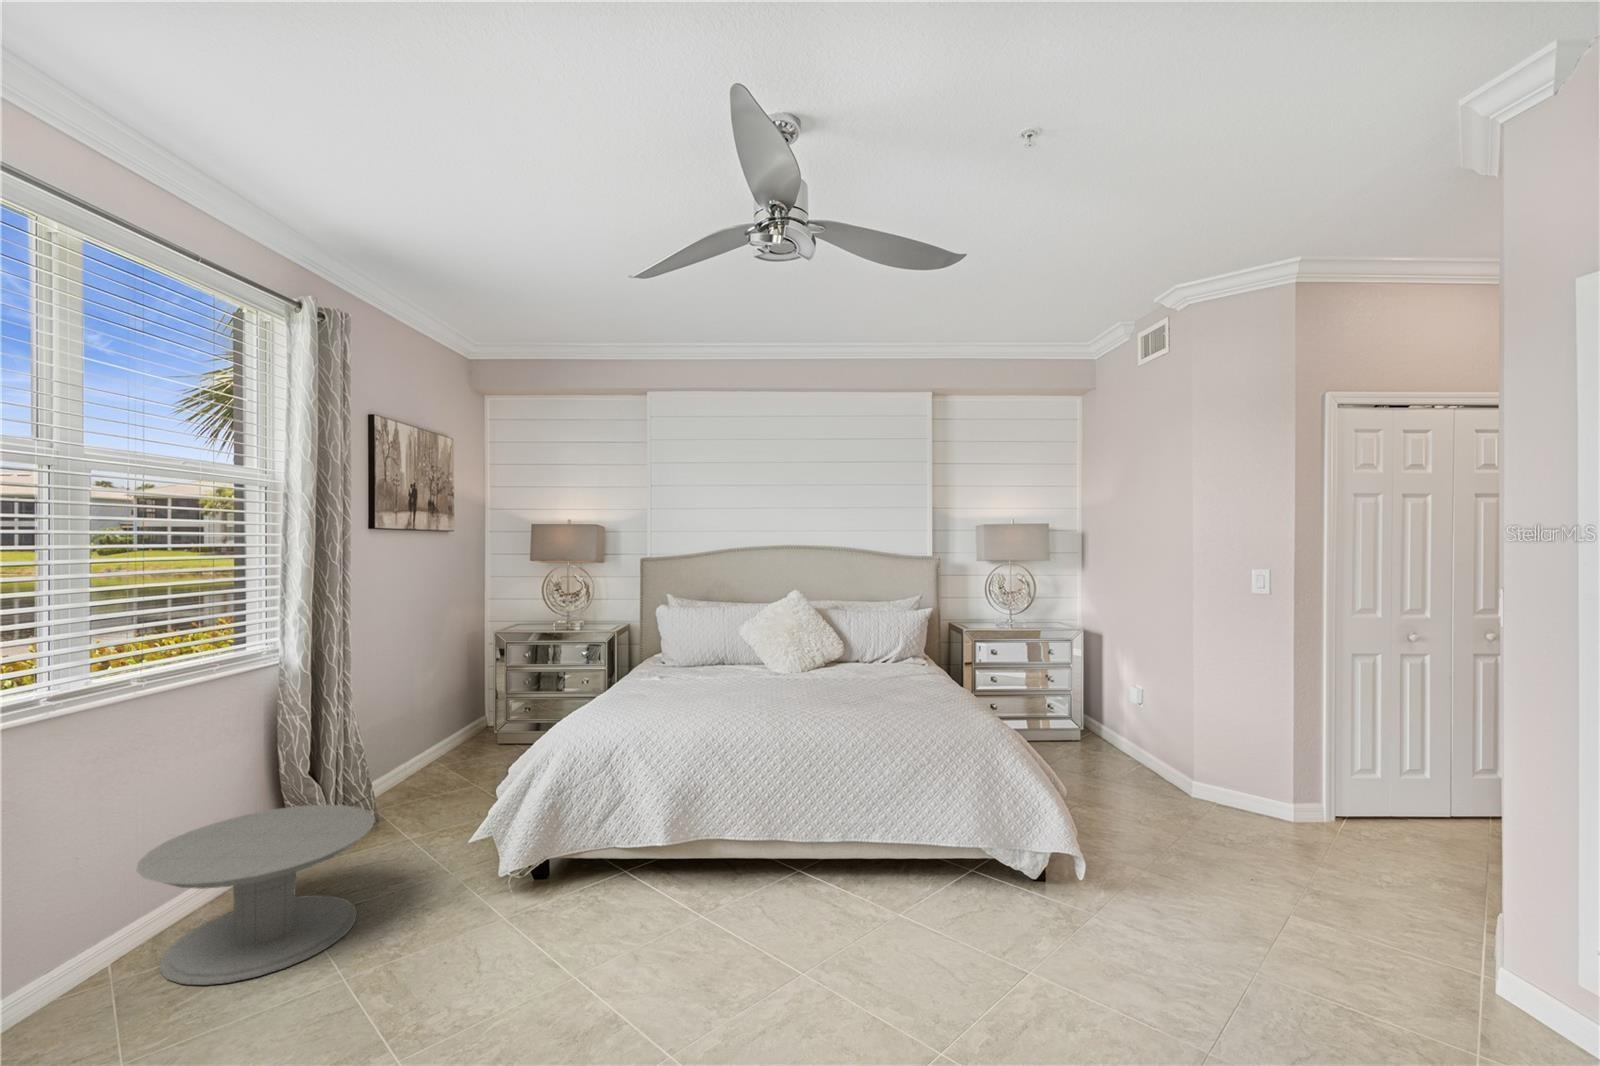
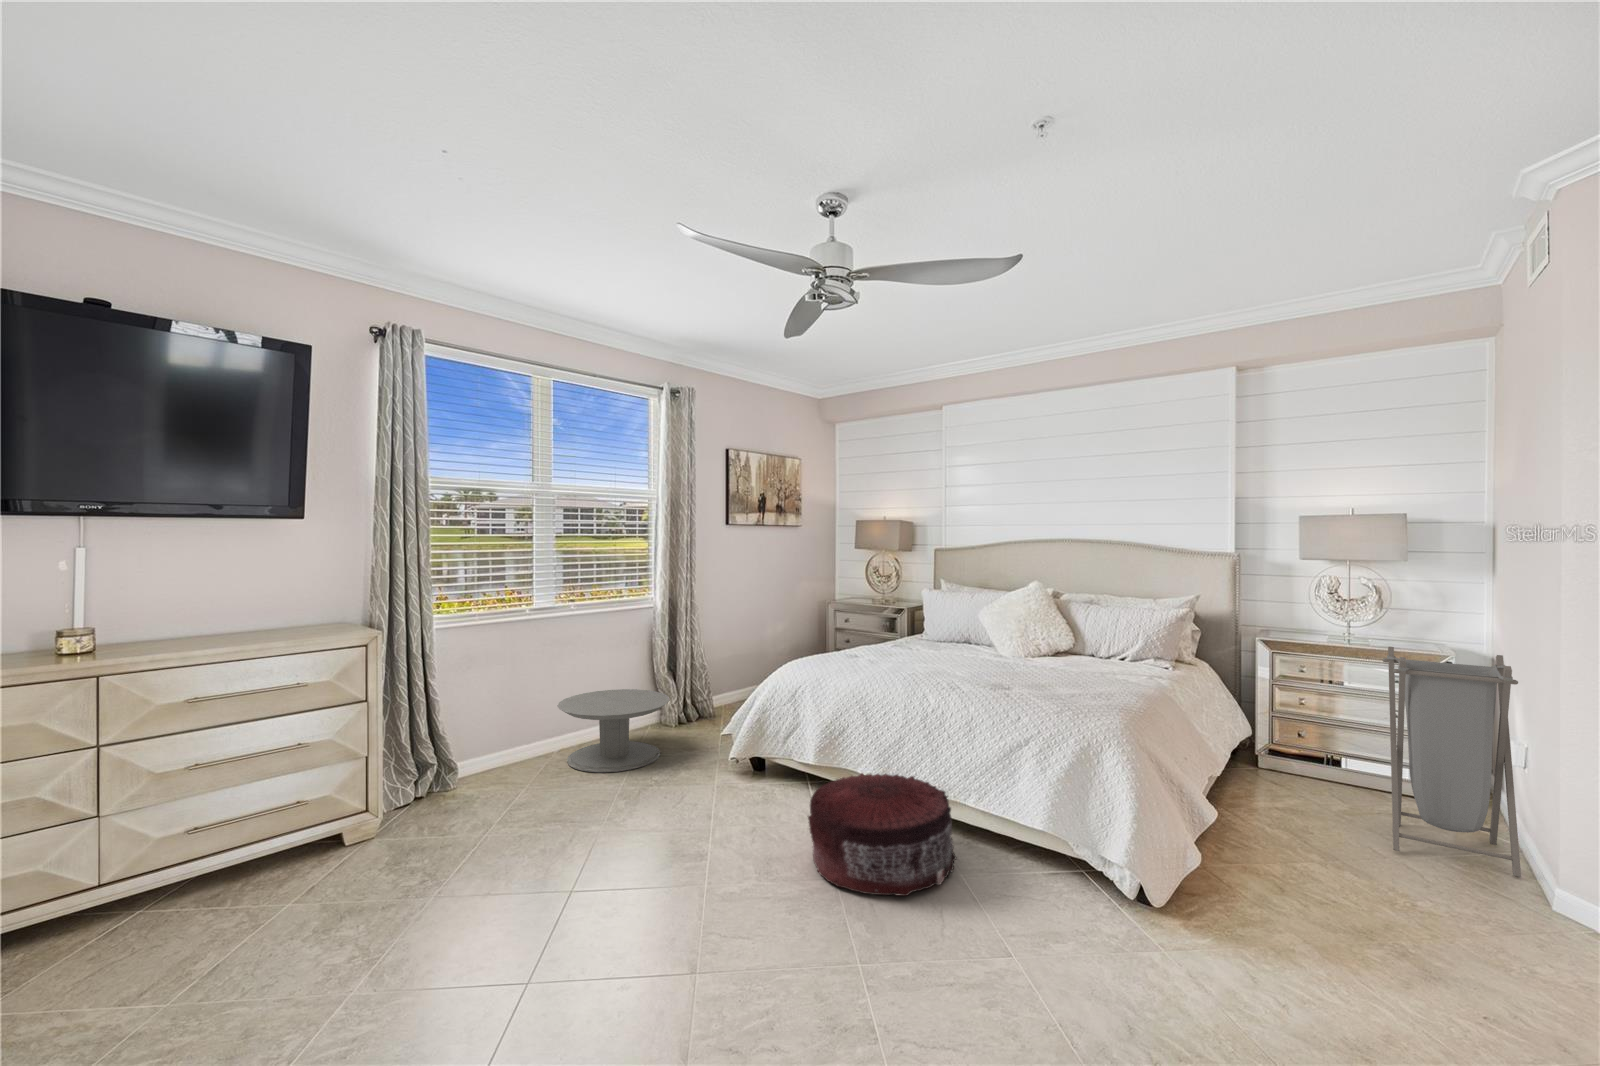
laundry hamper: none [1081,626,1180,783] -> present [1382,647,1521,877]
pouf: none [749,824,921,988] -> present [808,773,957,896]

